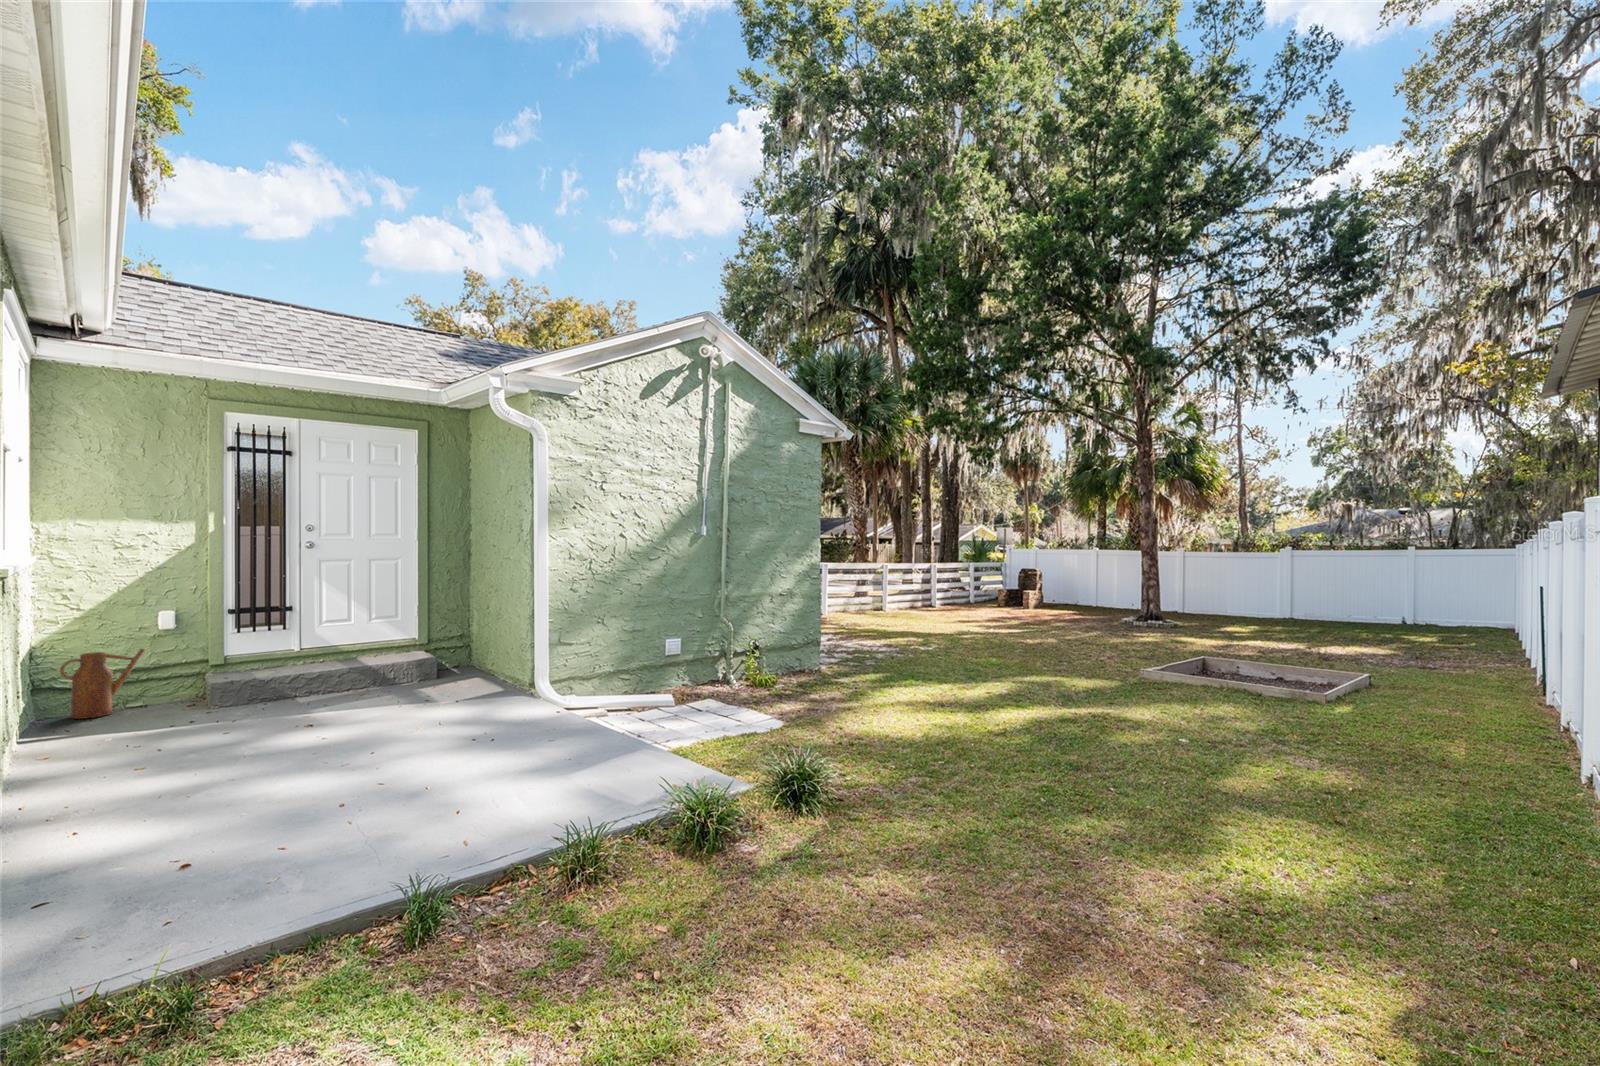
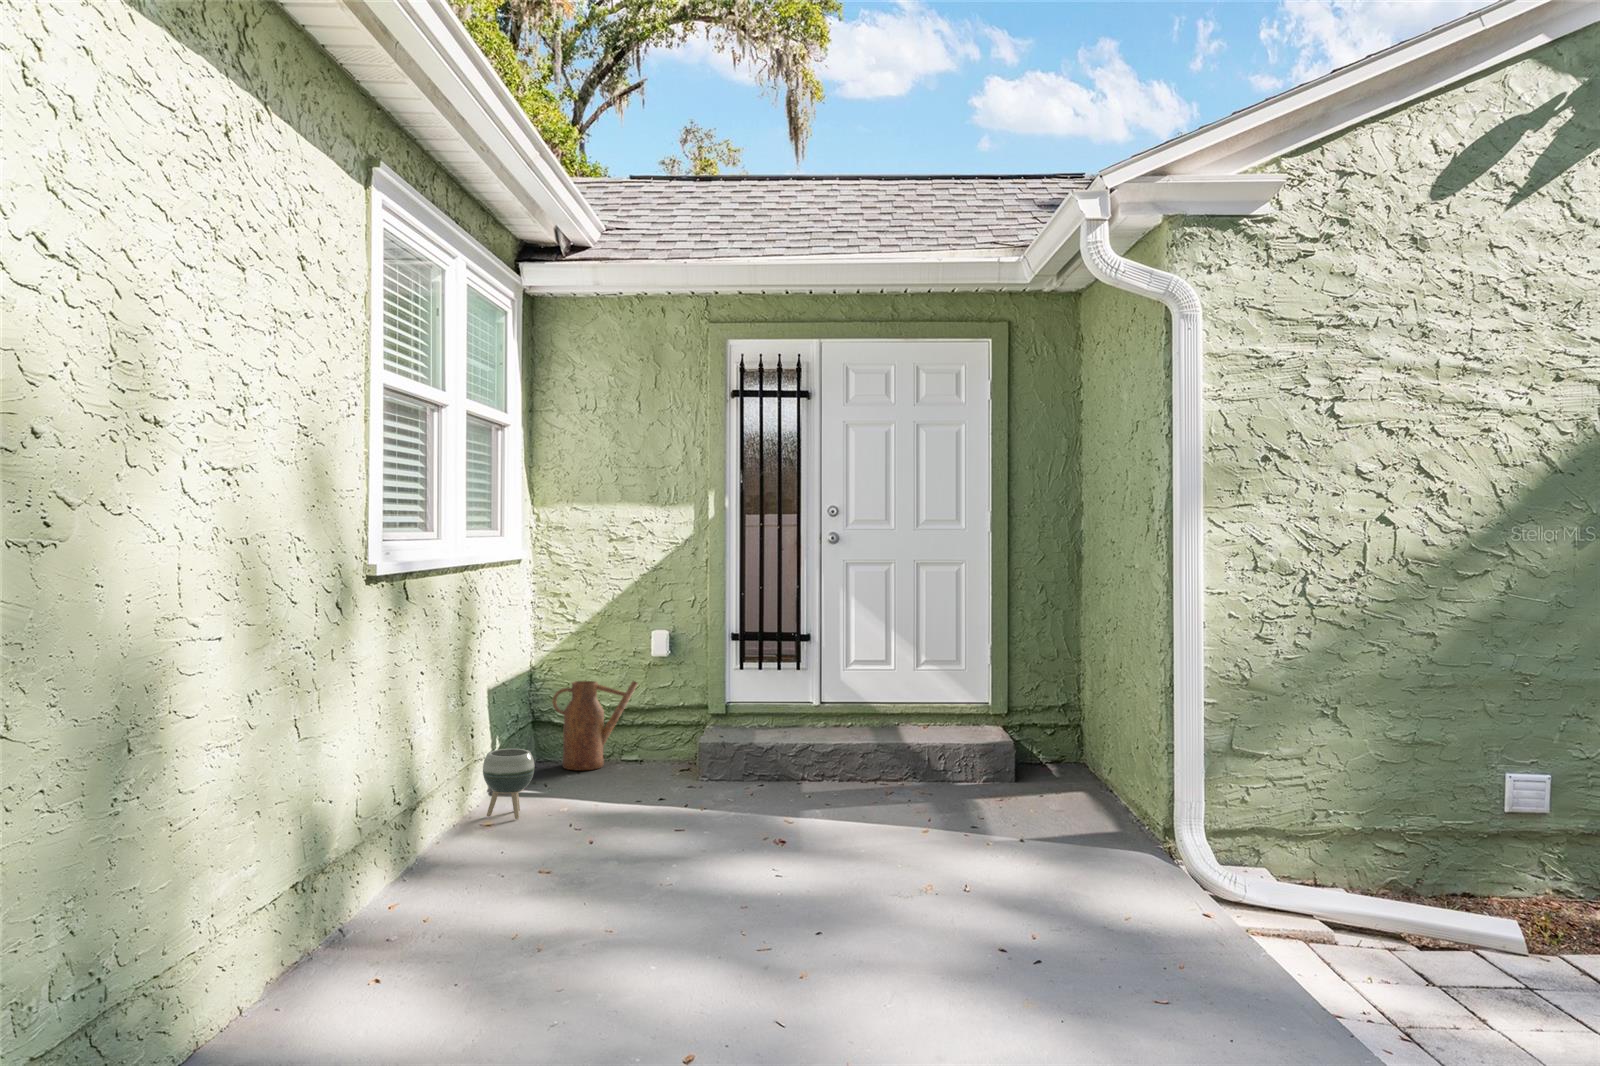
planter: none [26,701,79,753] -> present [483,749,535,819]

